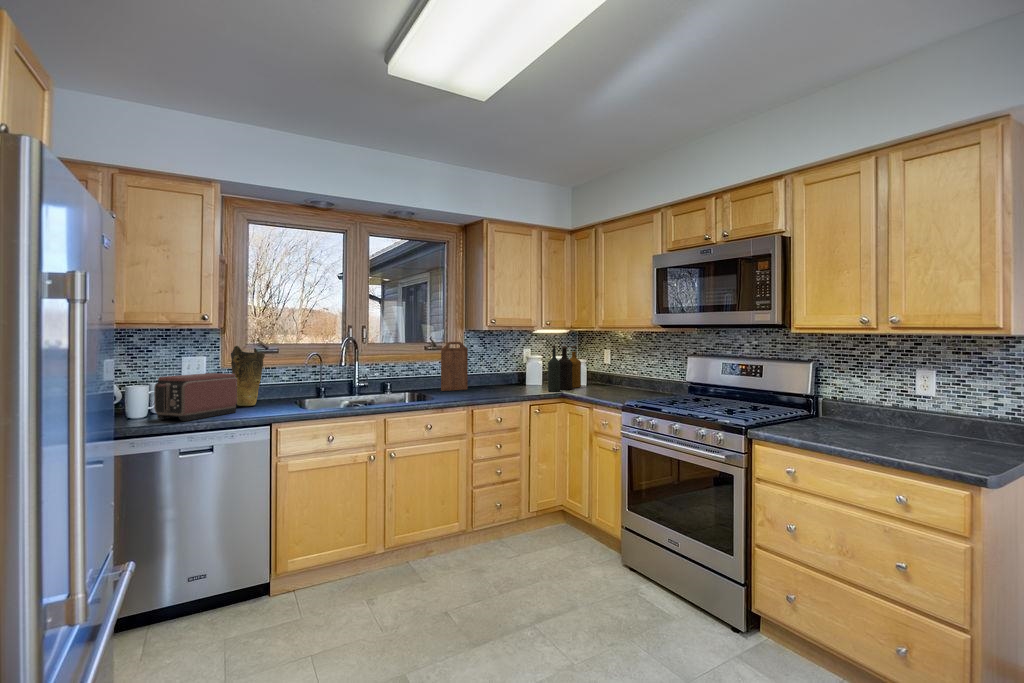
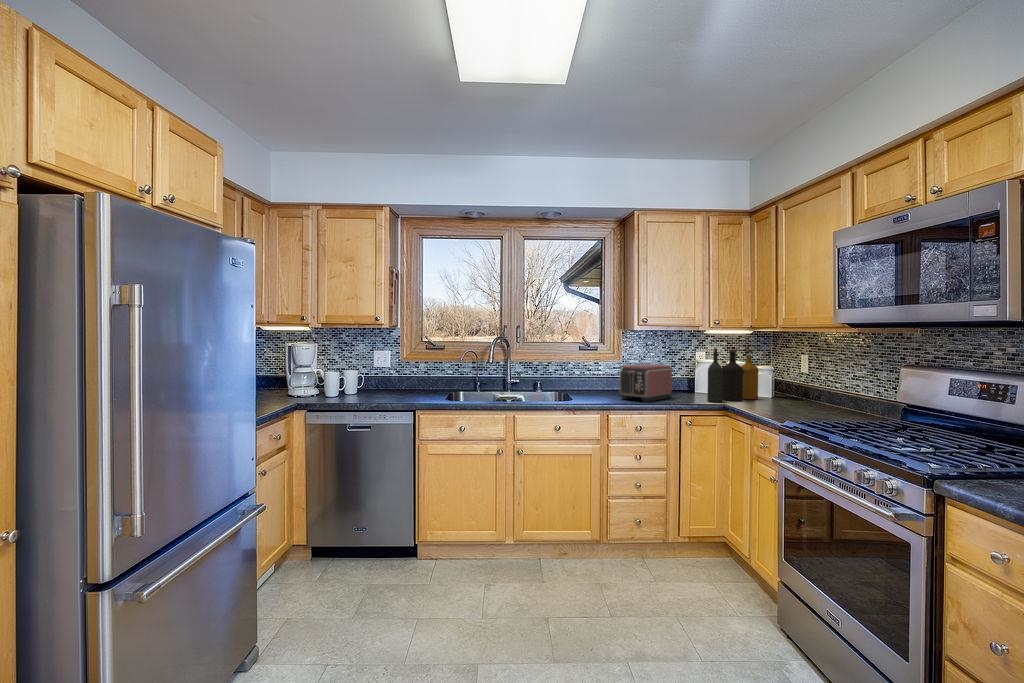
cutting board: present [441,342,468,391] -> none [593,342,623,393]
vase: present [231,346,265,406] -> none [404,342,430,394]
toaster: present [154,373,237,421] -> present [619,364,672,402]

